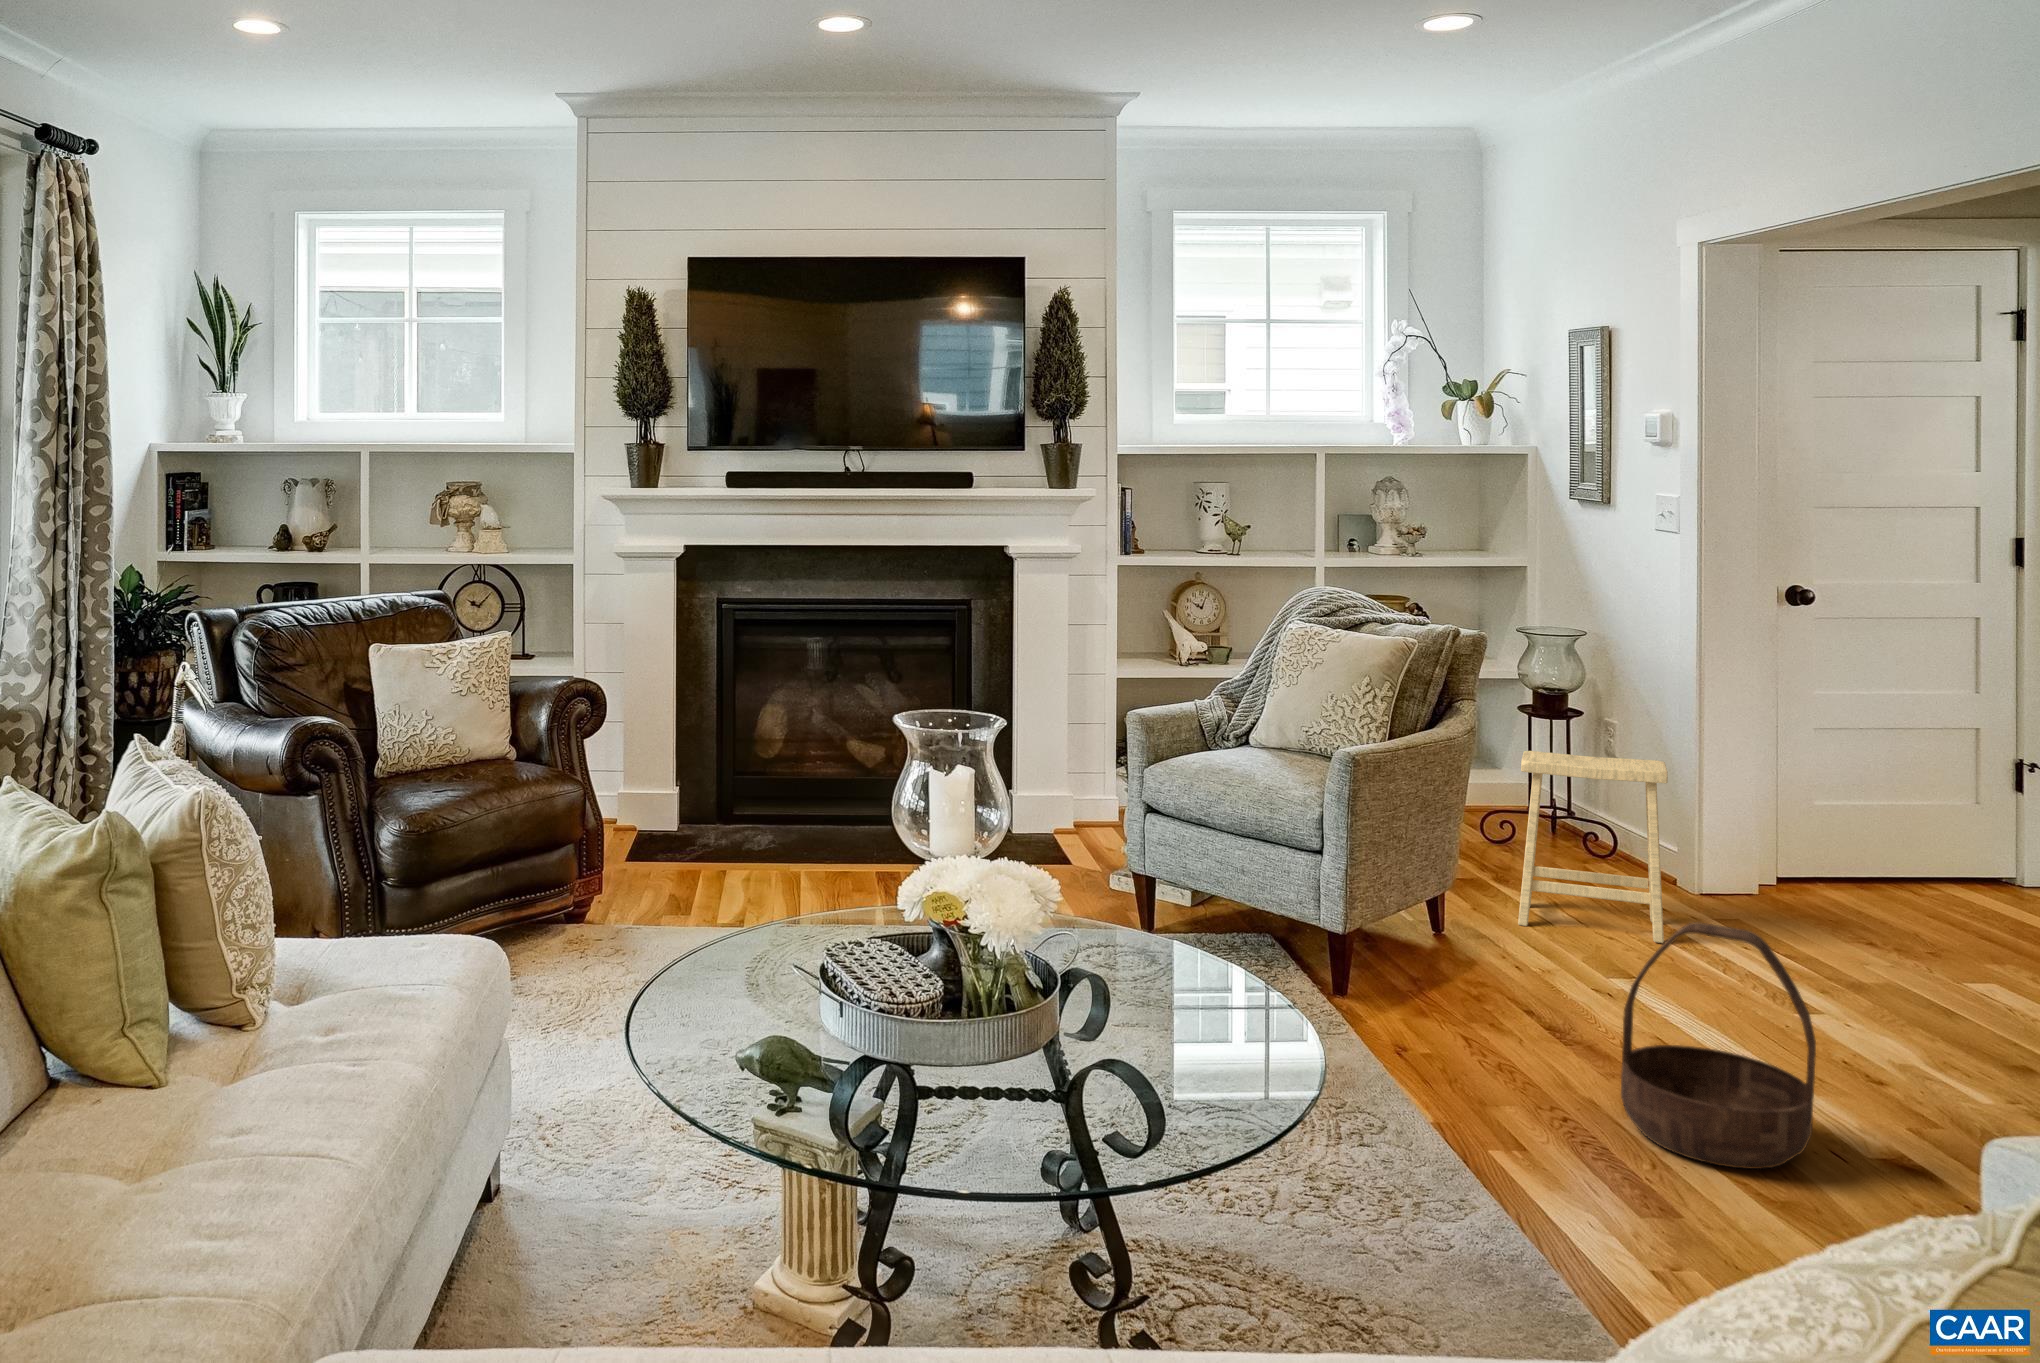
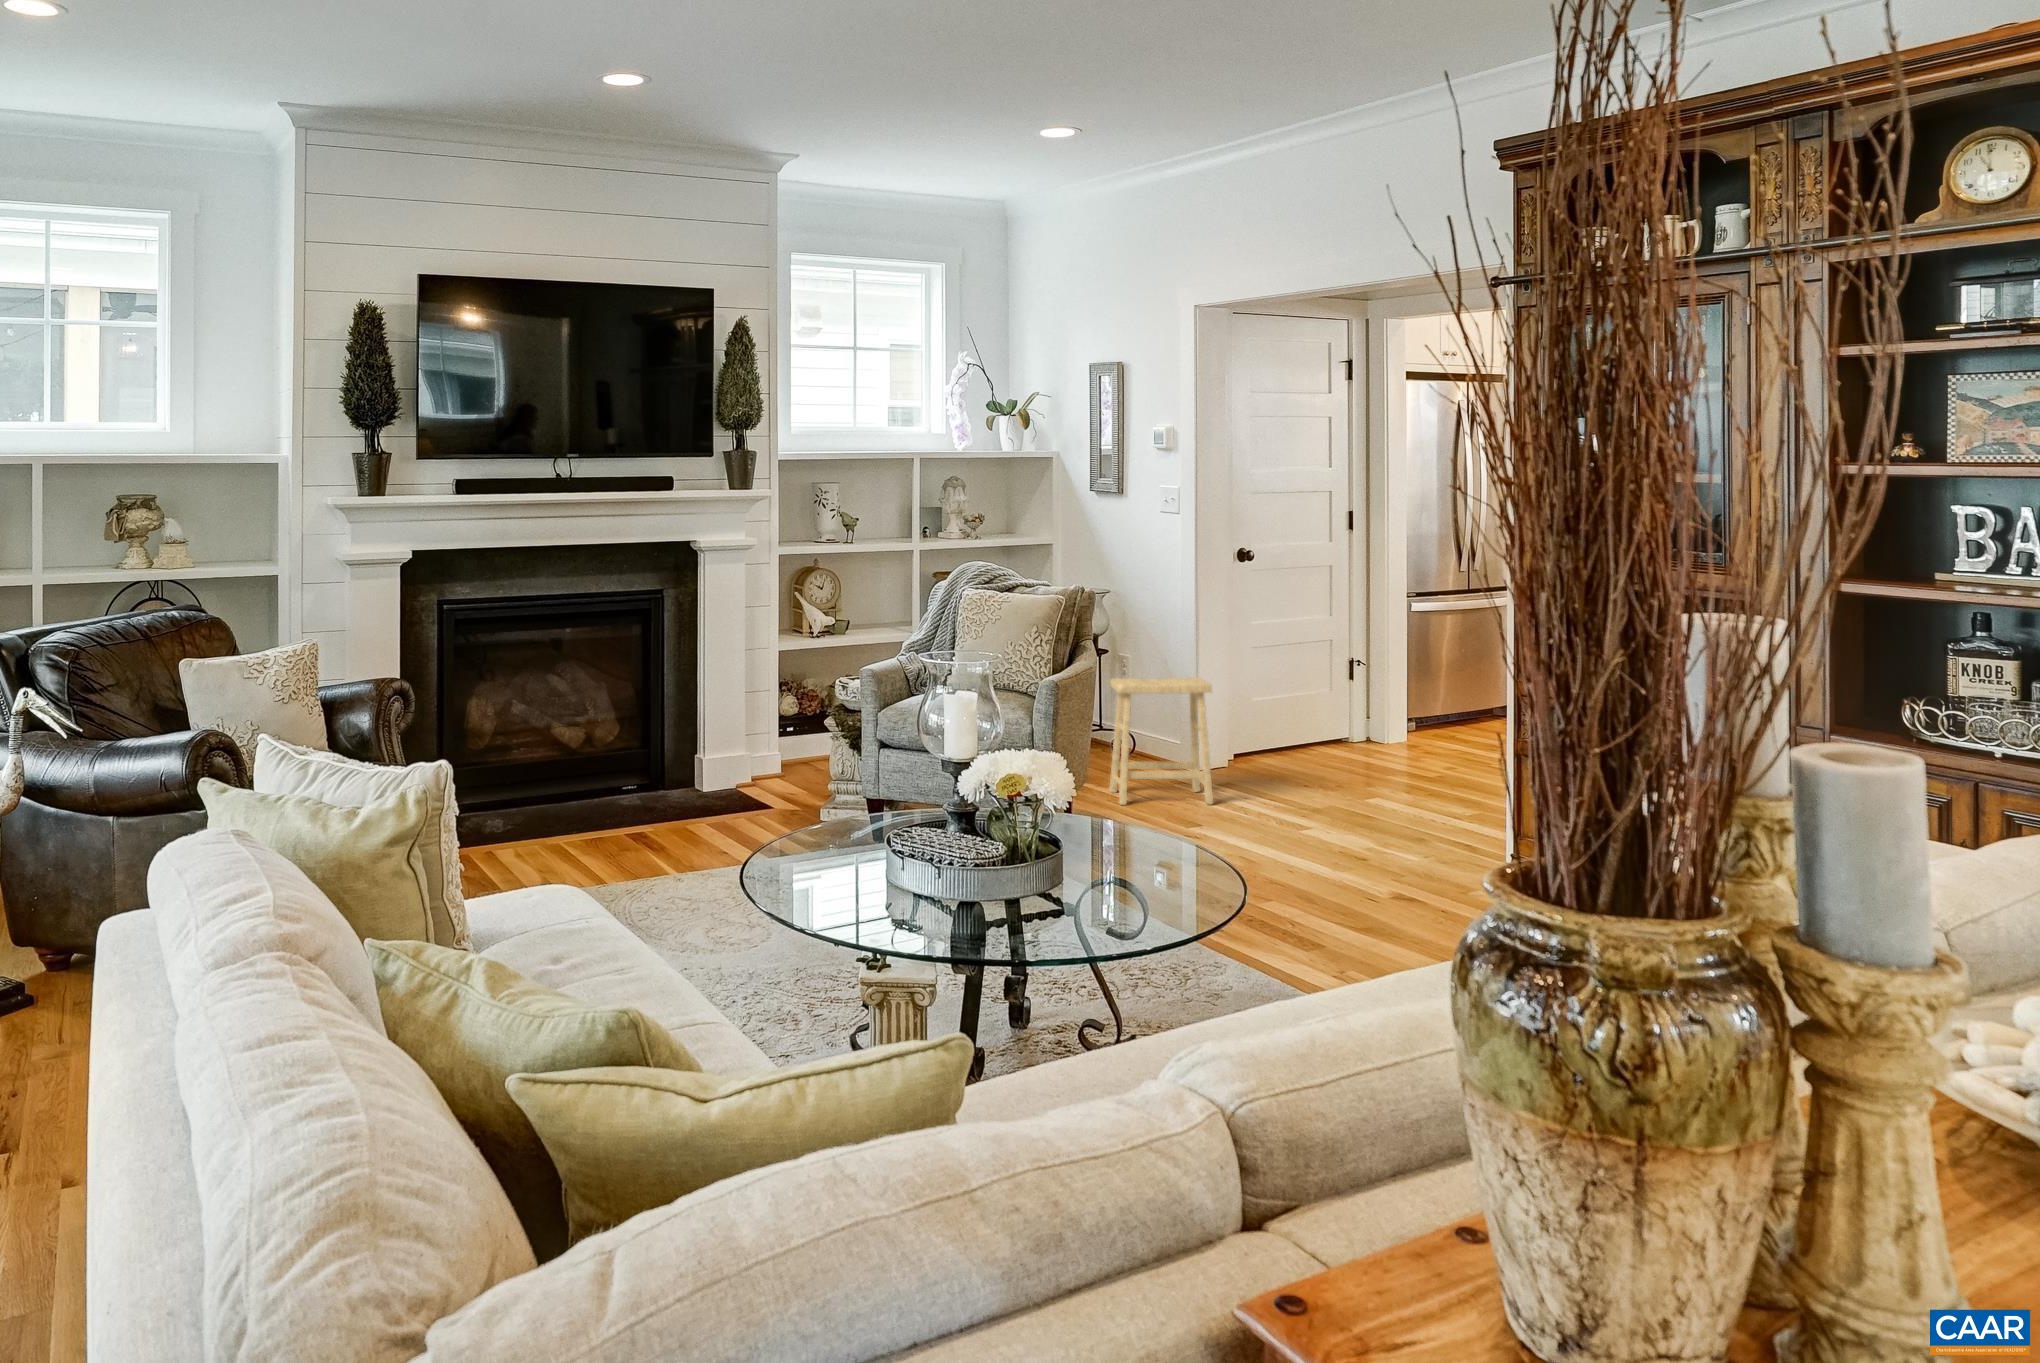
basket: present [1621,922,1816,1169] -> none [1283,775,1400,930]

